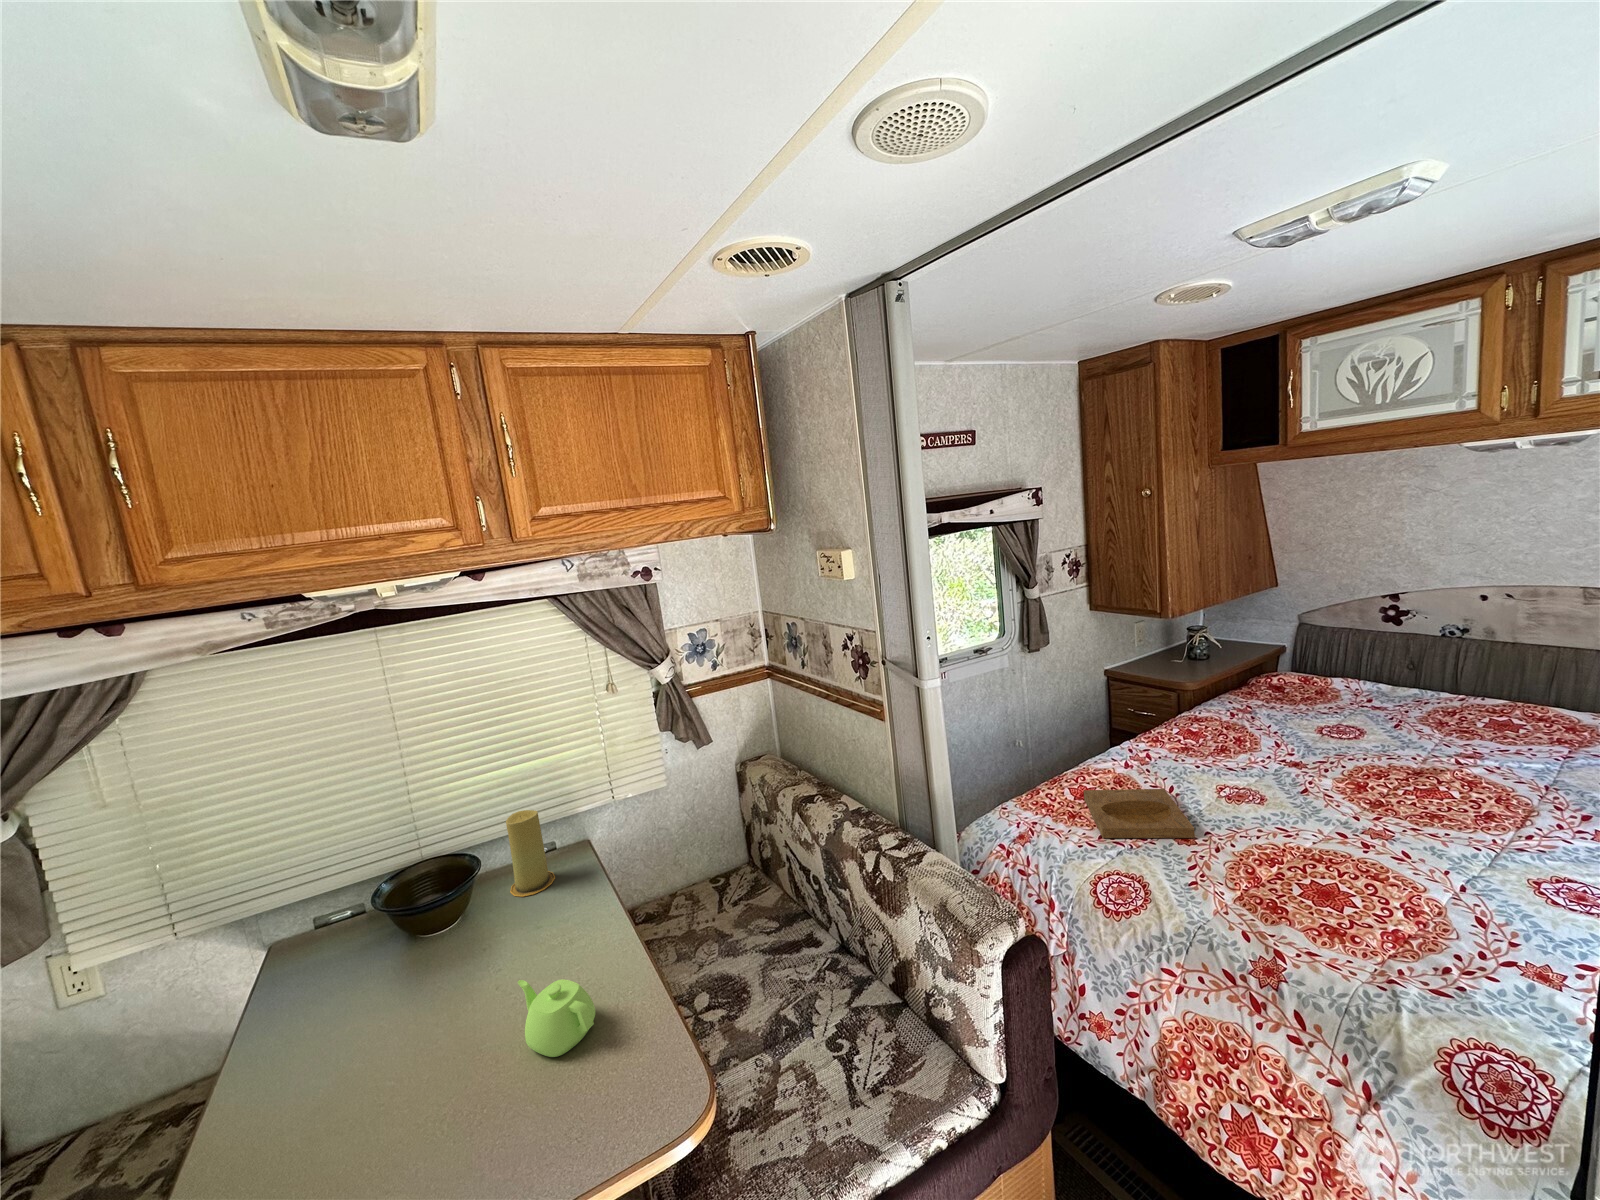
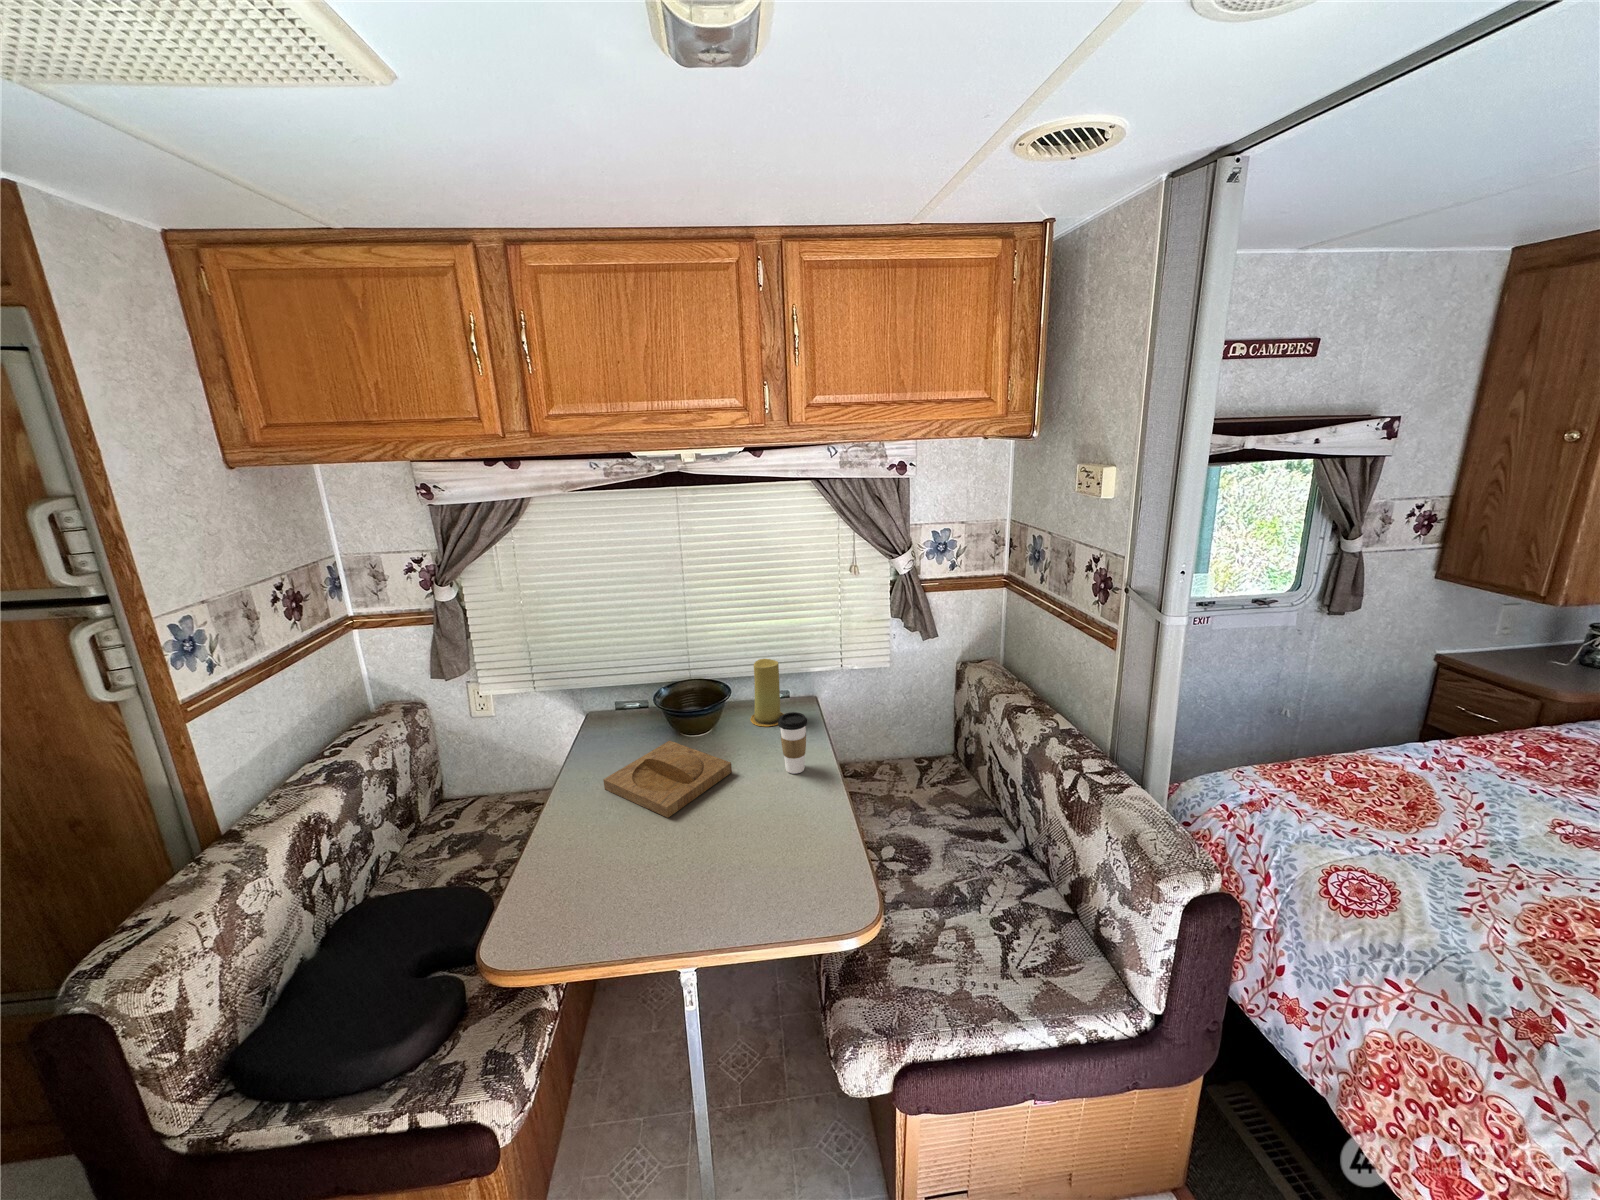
tray: present [1084,789,1195,838] -> present [603,741,732,818]
coffee cup: none [544,868,586,947] -> present [778,712,807,774]
teapot: present [518,979,595,1057] -> none [753,785,806,847]

